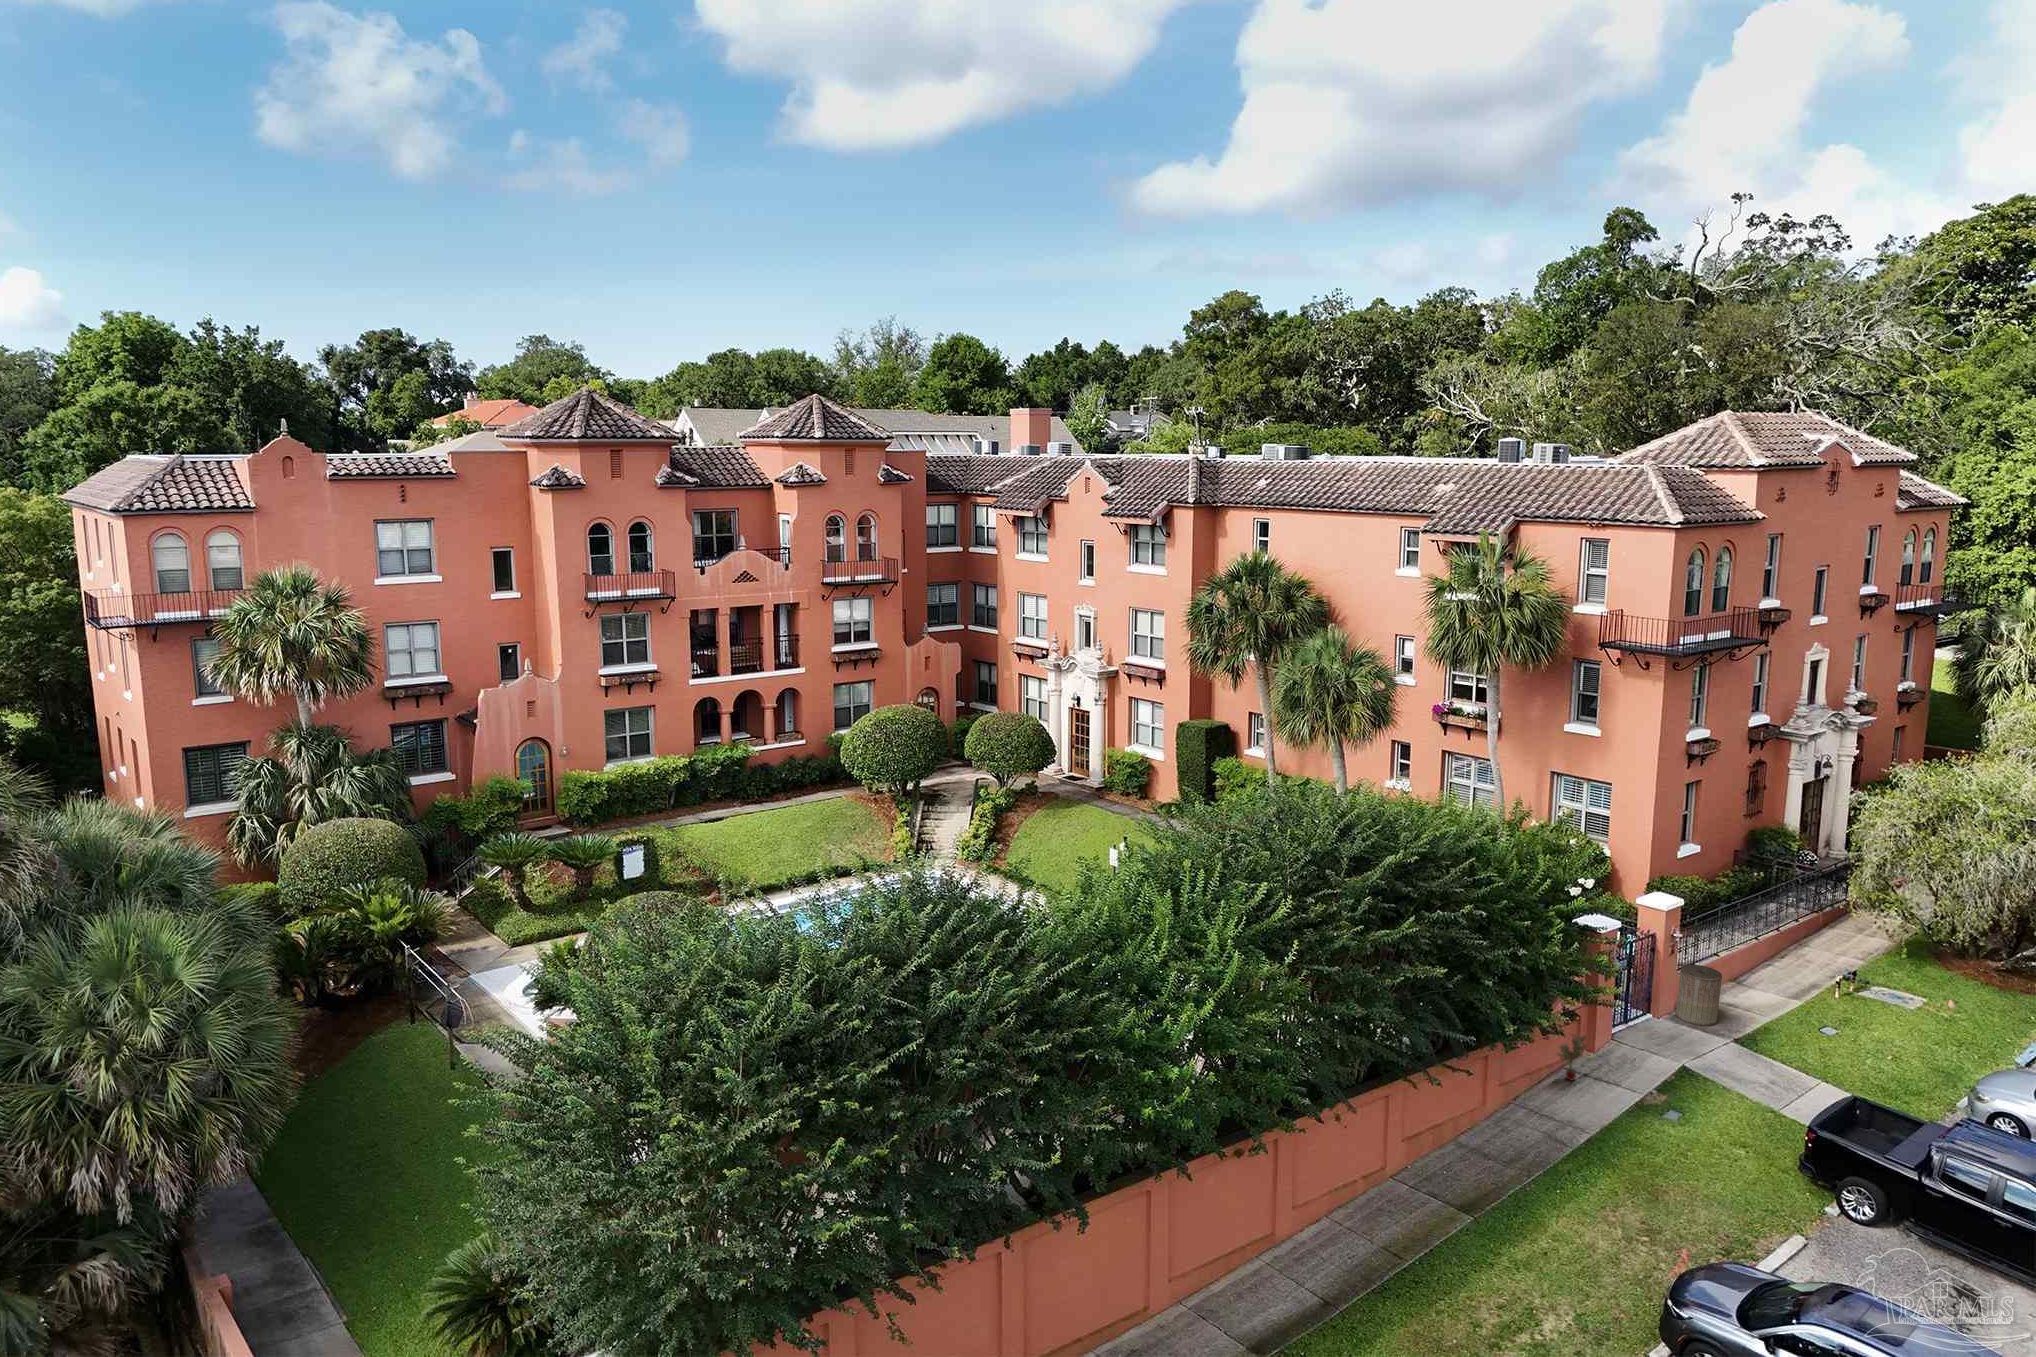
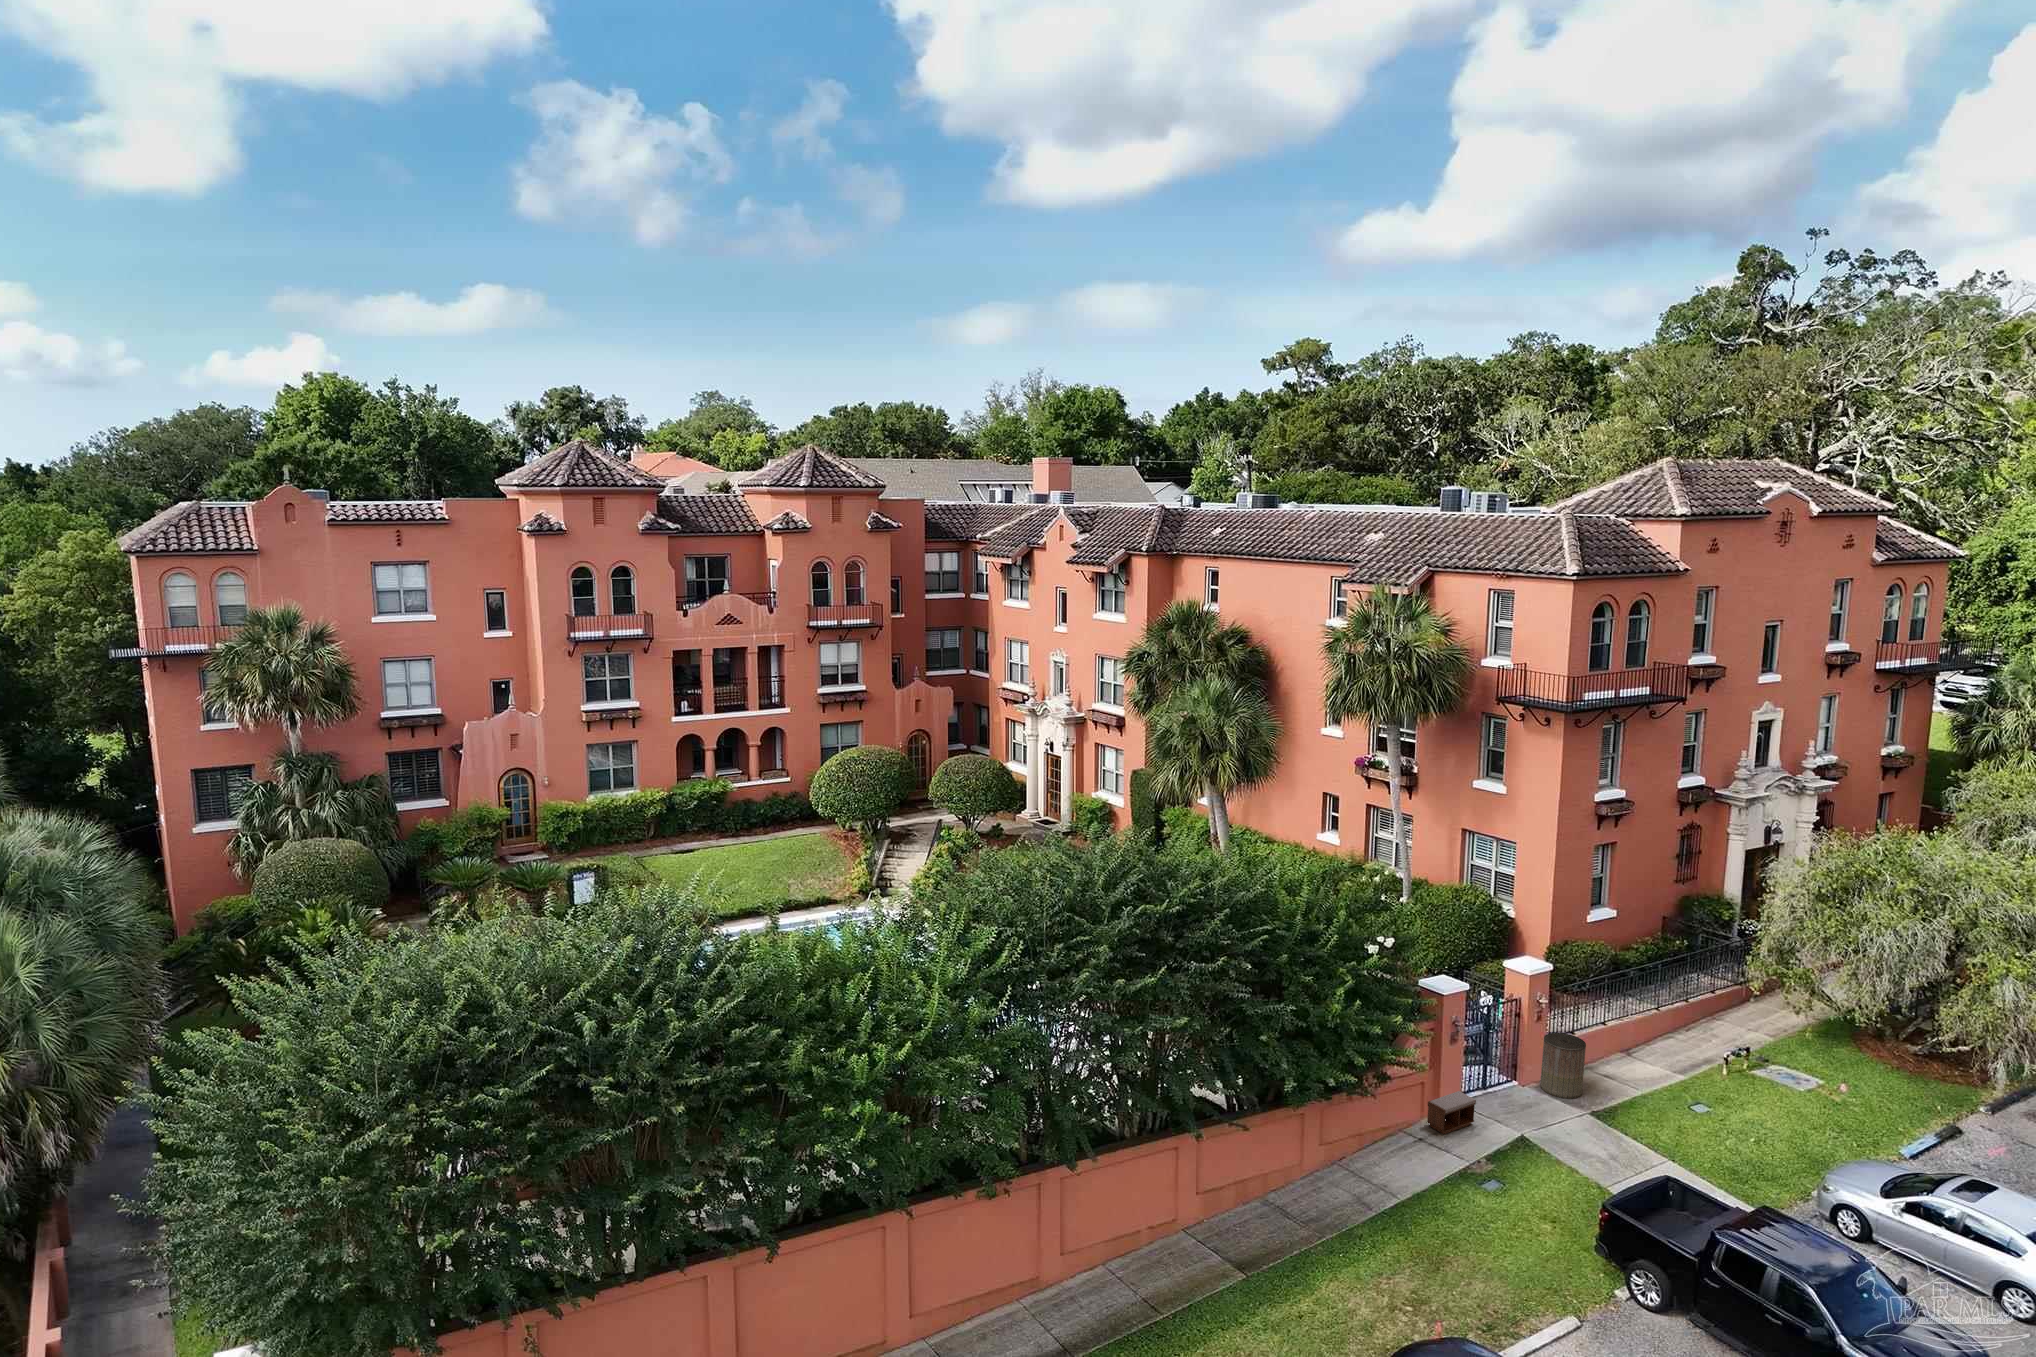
bench: none [1591,1023,1635,1064] -> present [1427,1091,1476,1134]
potted tree: present [1558,1034,1587,1080] -> none [1378,1097,1412,1150]

